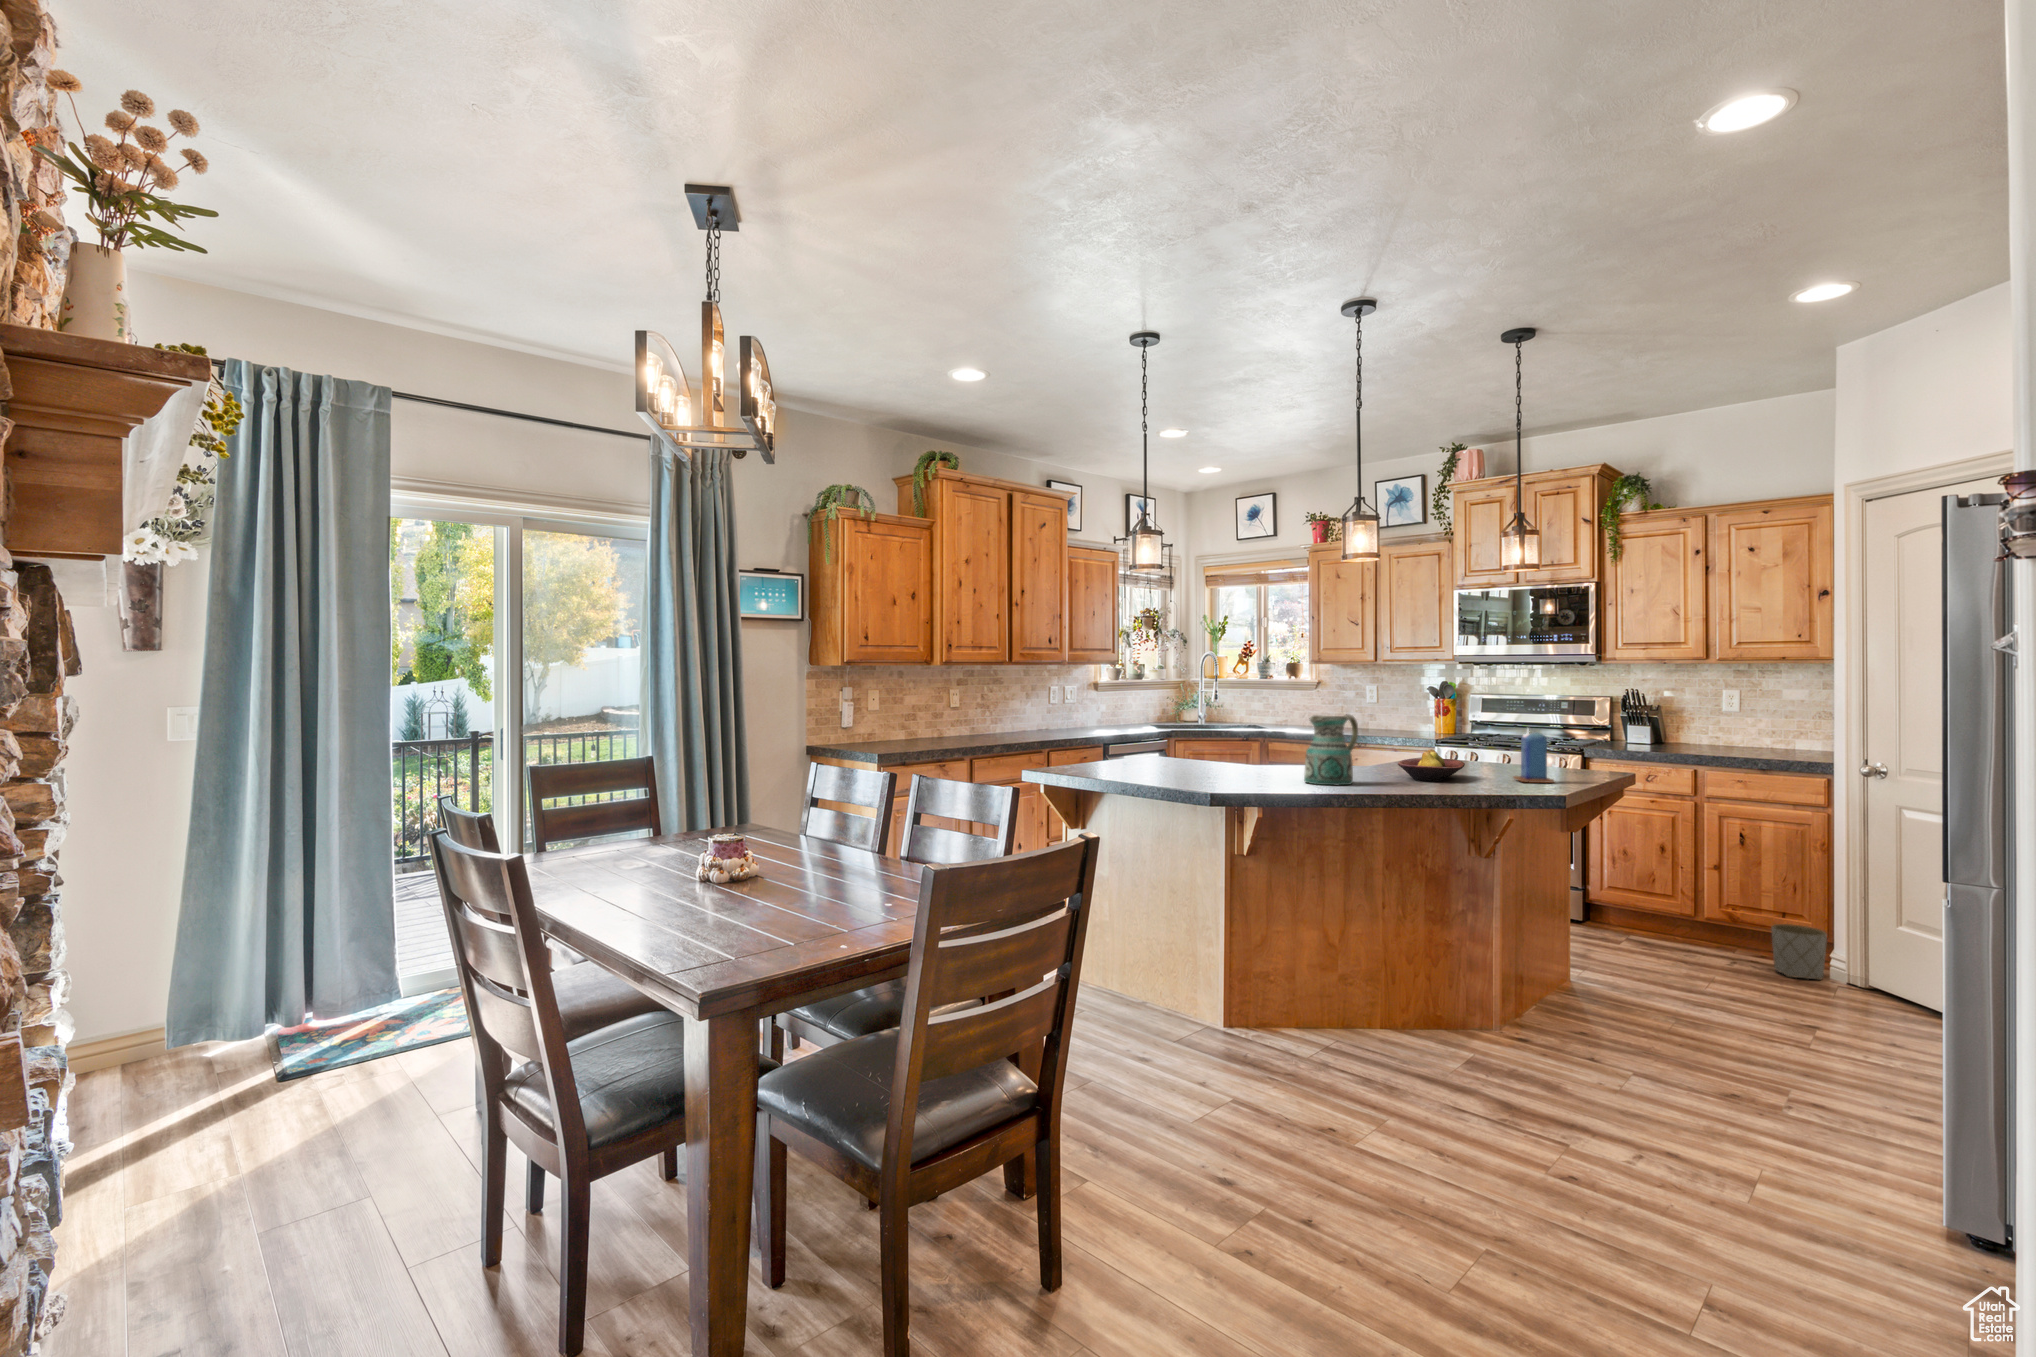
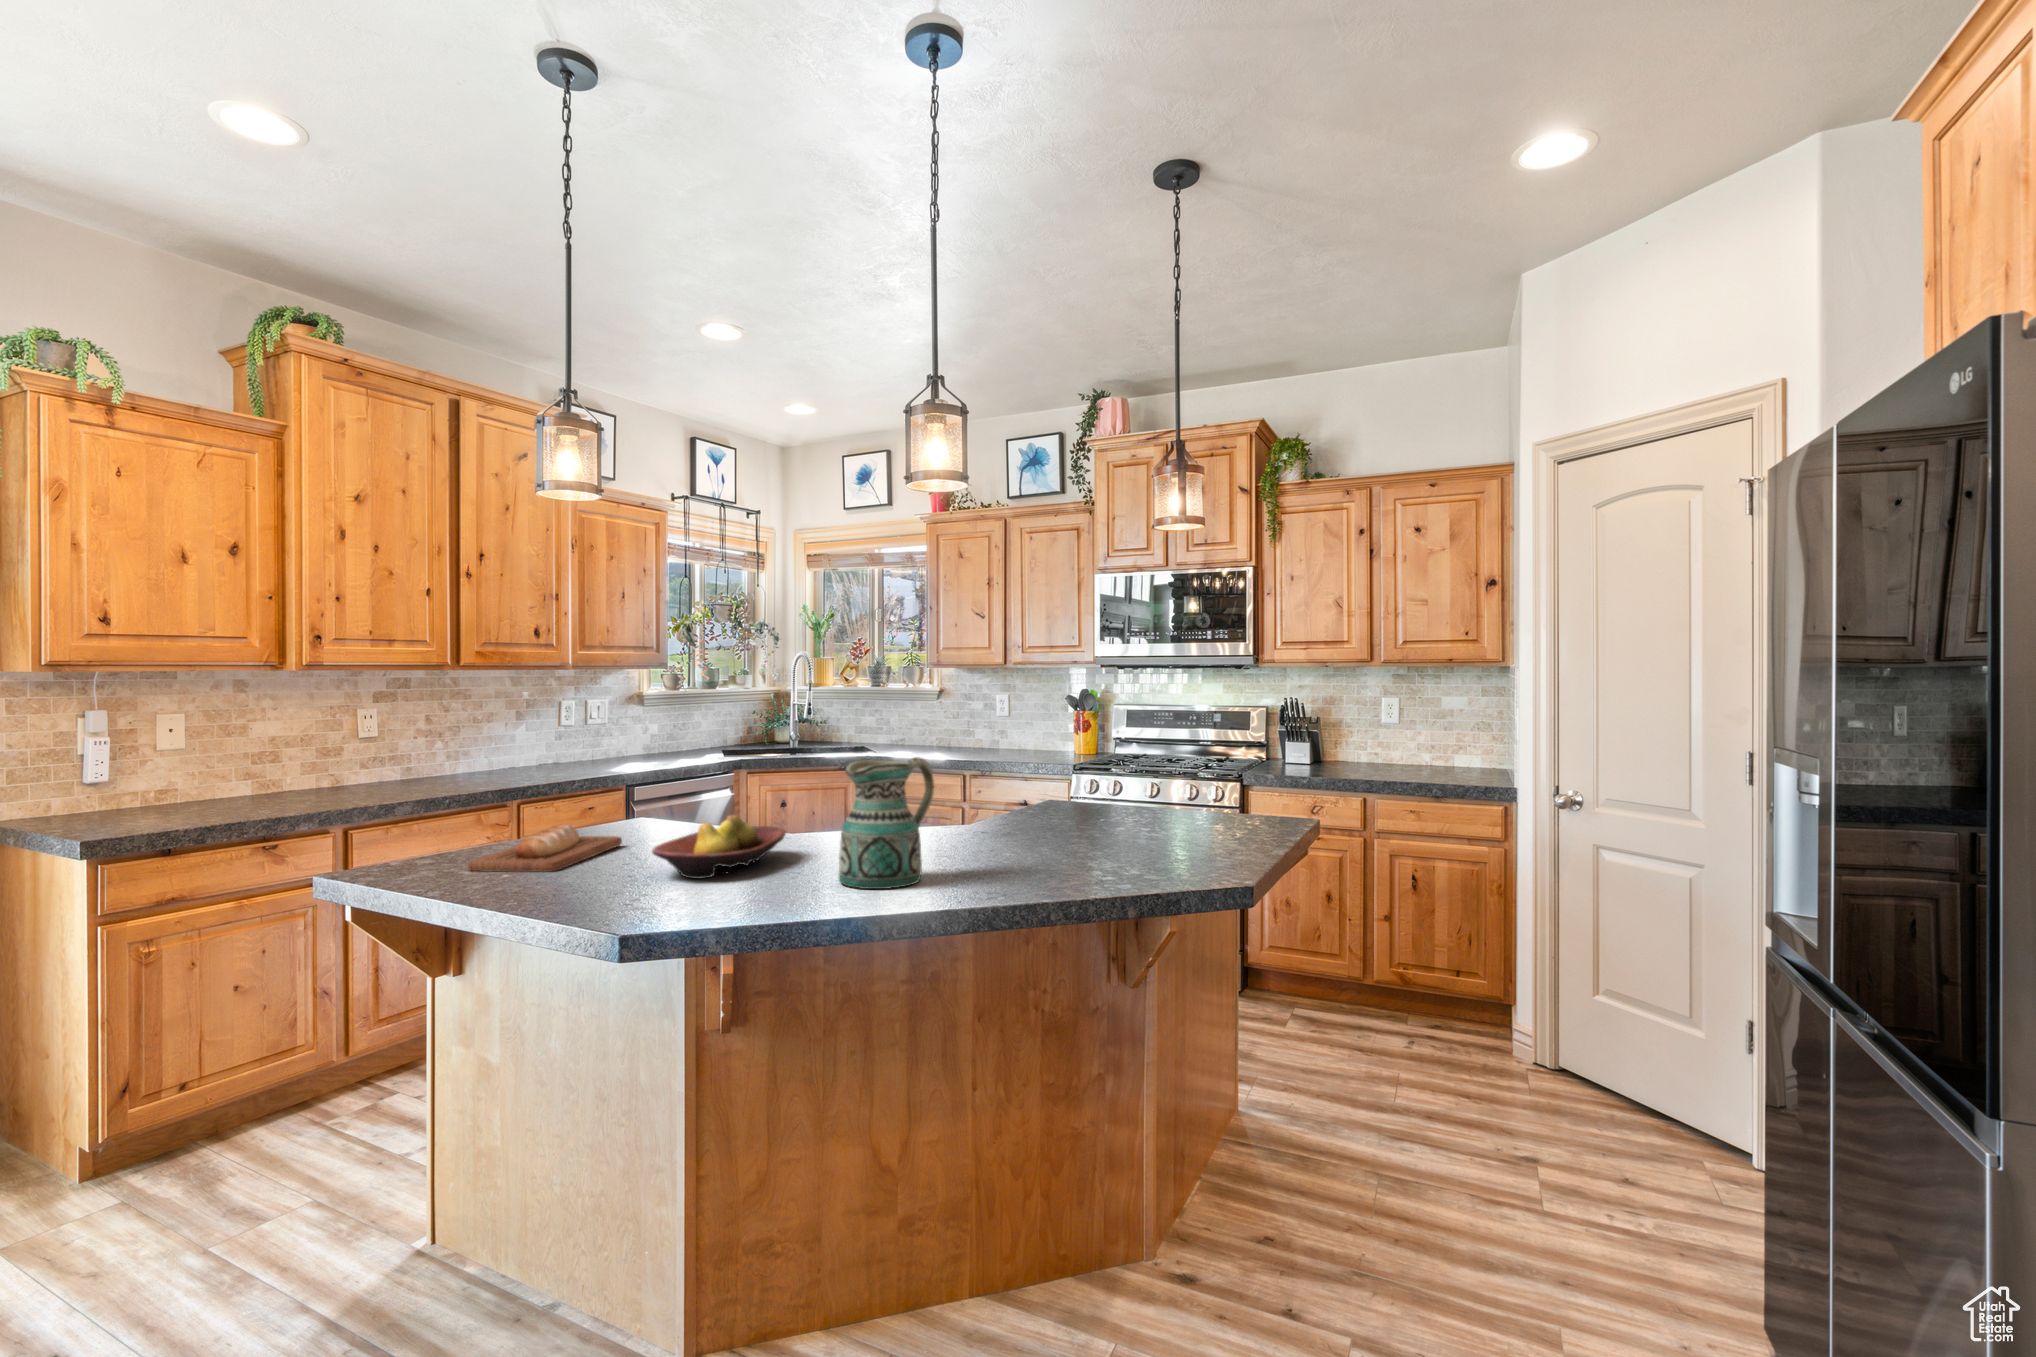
candle: present [1514,730,1554,783] -> none [1170,769,1229,857]
fruit bowl: present [1398,749,1465,782] -> present [652,815,786,879]
bread loaf: none [1091,753,1157,774] -> present [468,824,622,872]
planter: present [1771,924,1827,980] -> none [1455,991,1515,1063]

